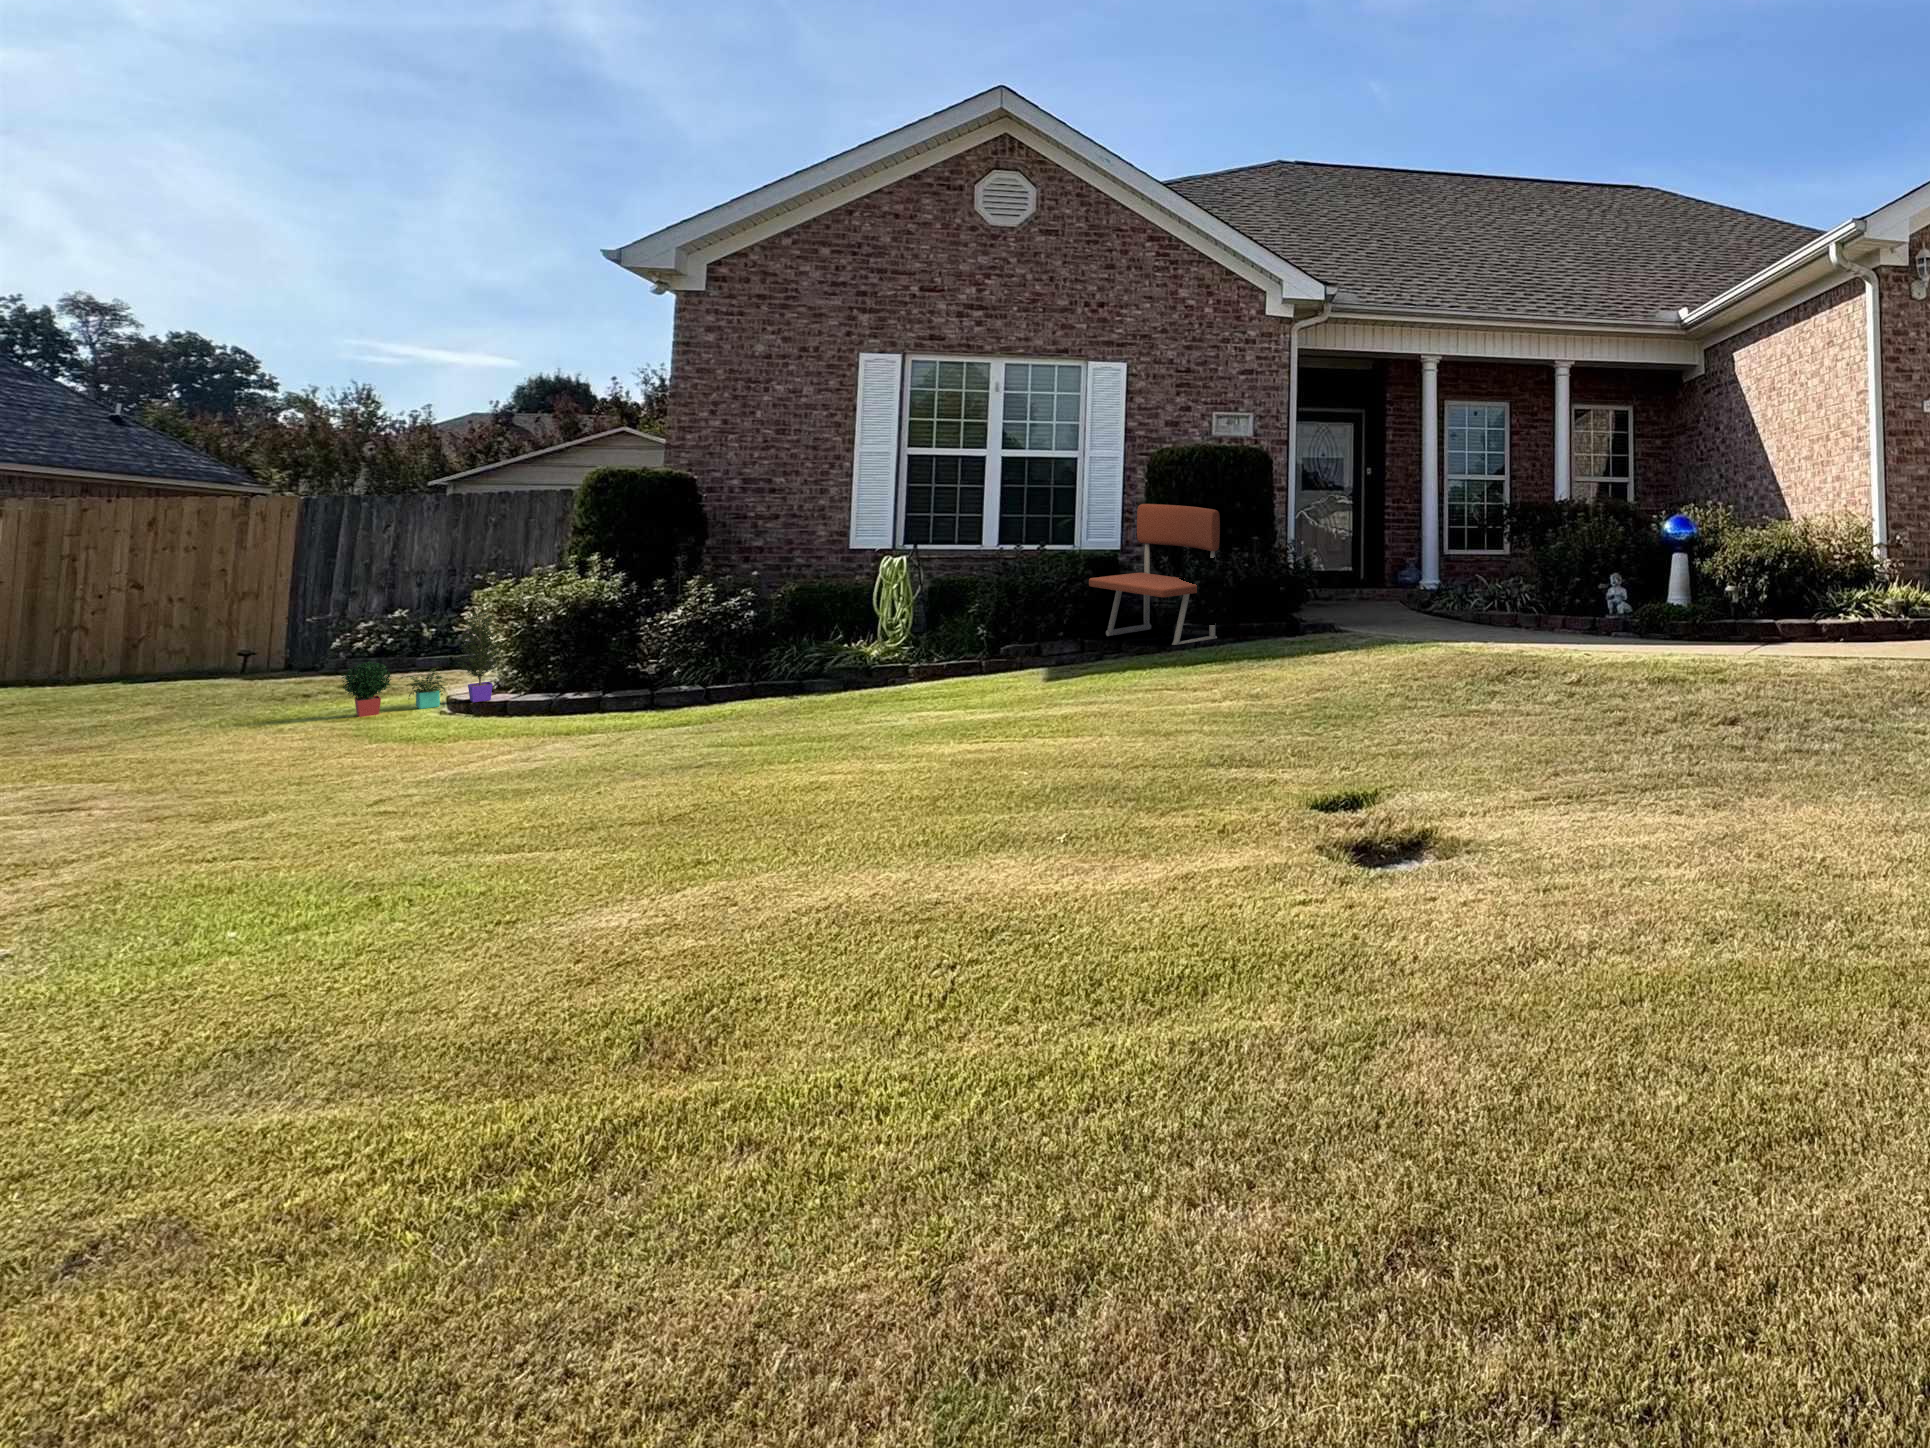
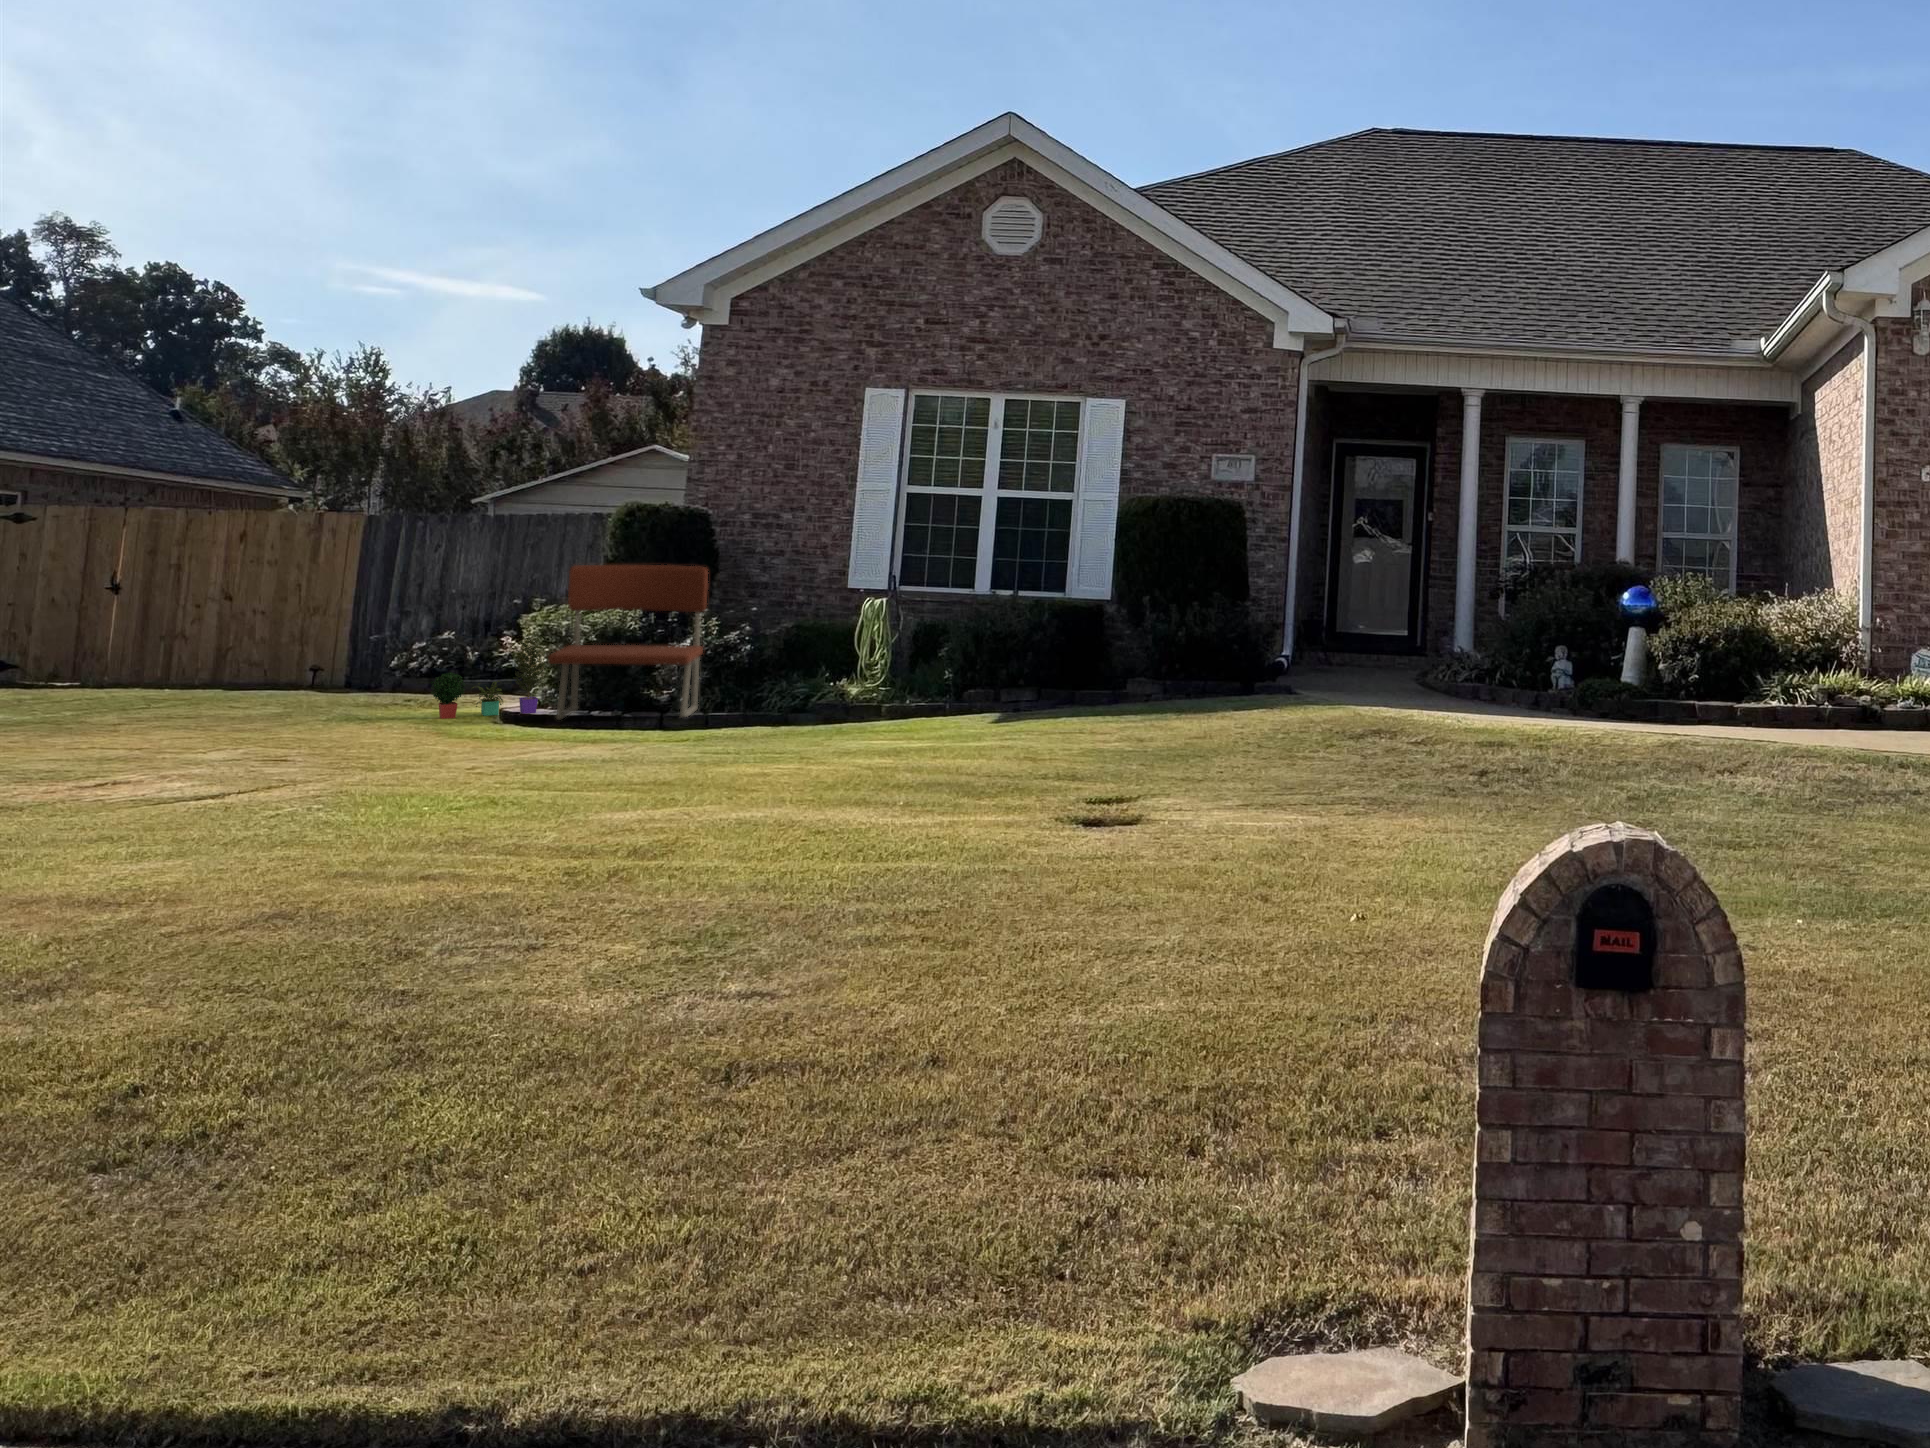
bench: present [1089,504,1220,645] -> present [548,565,708,720]

